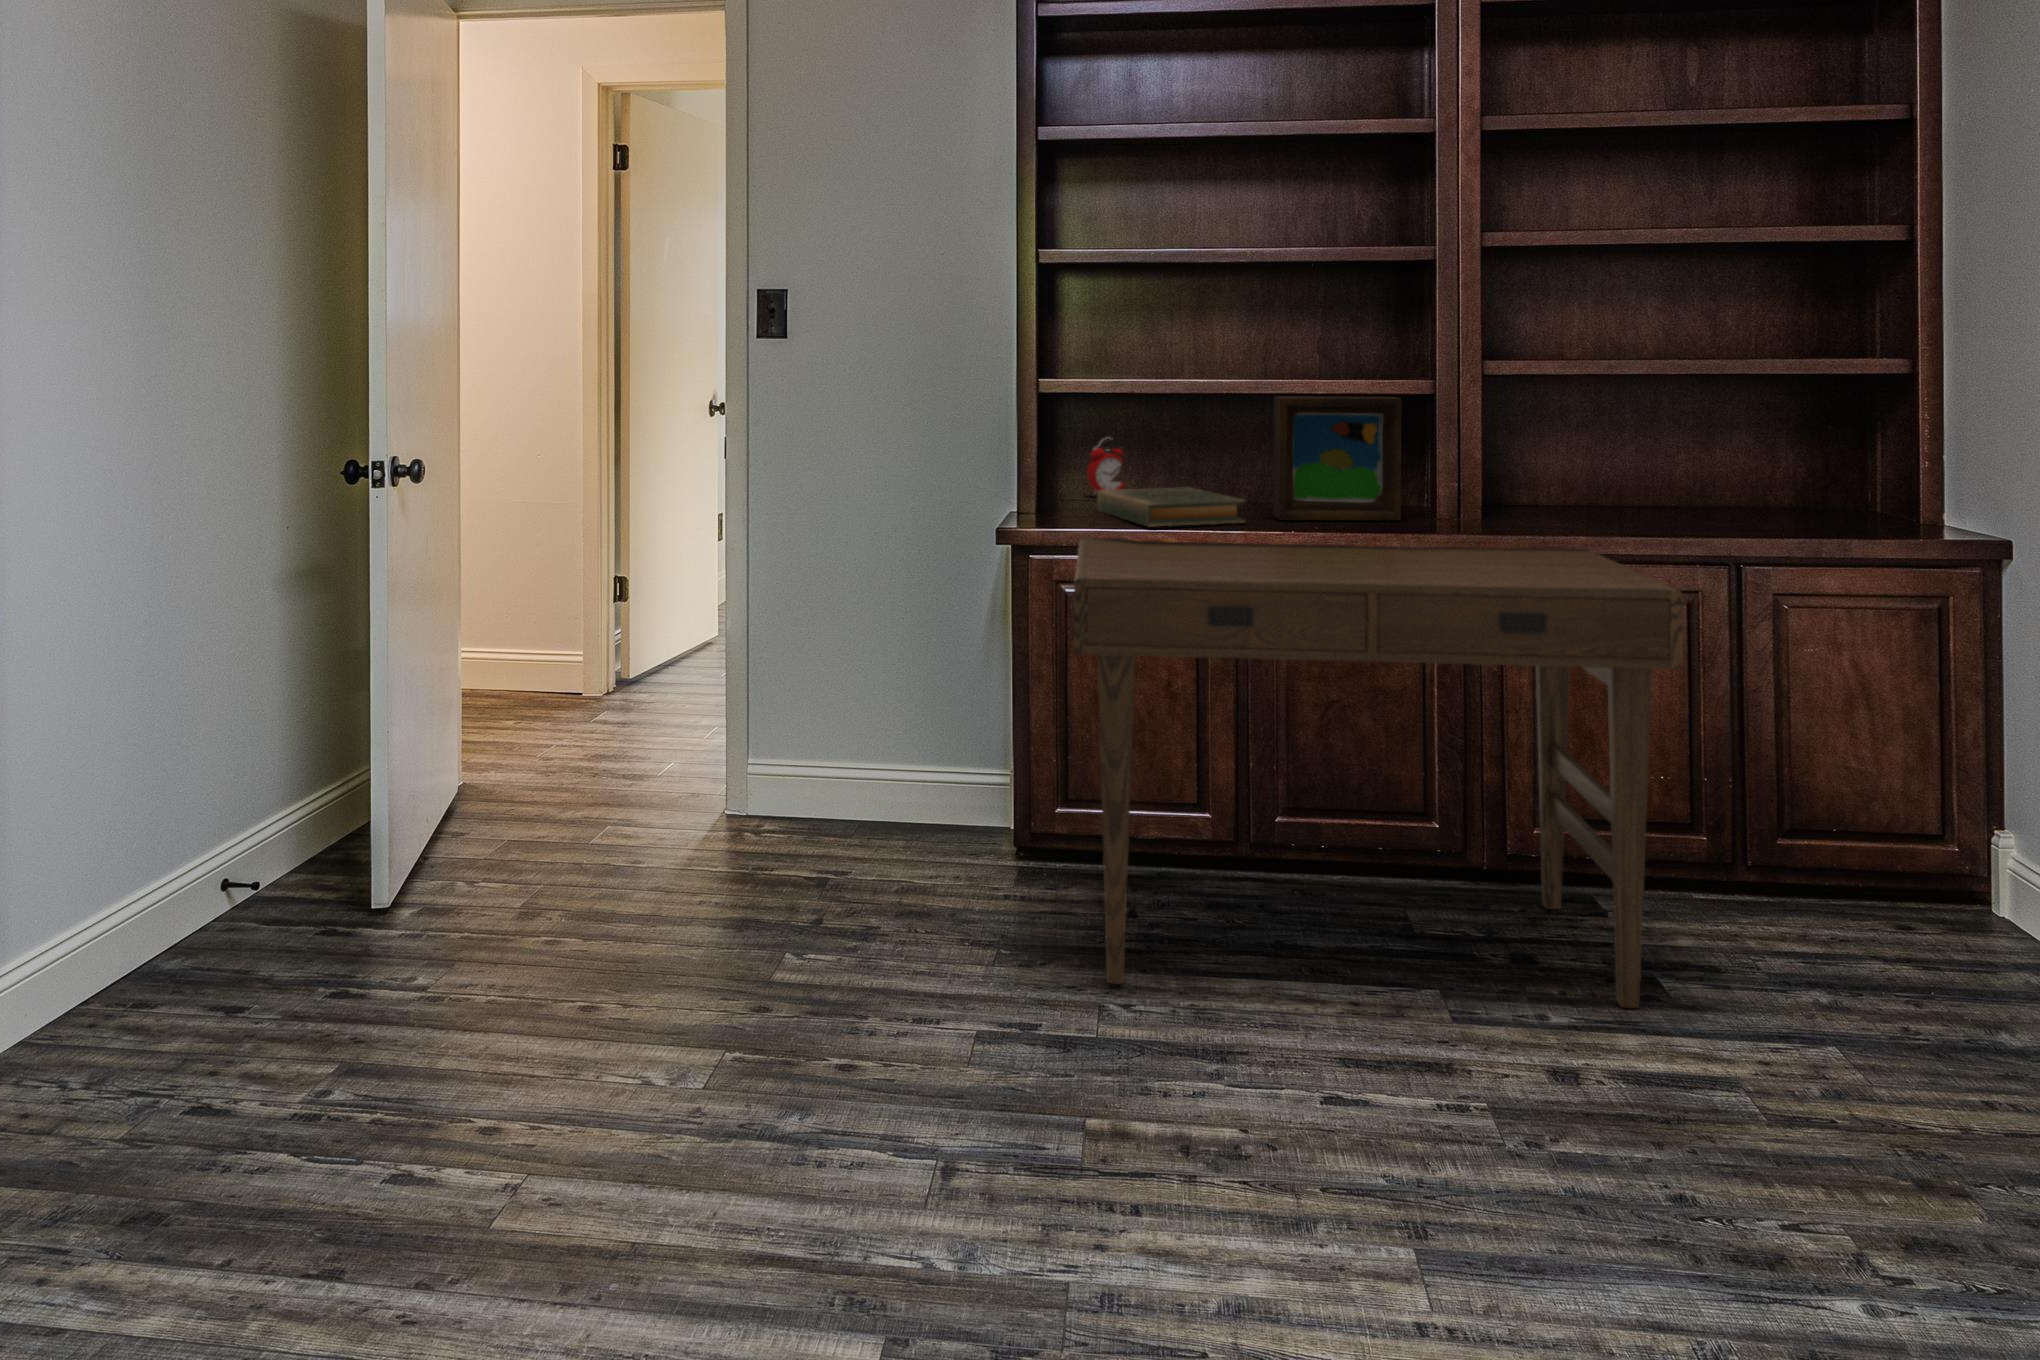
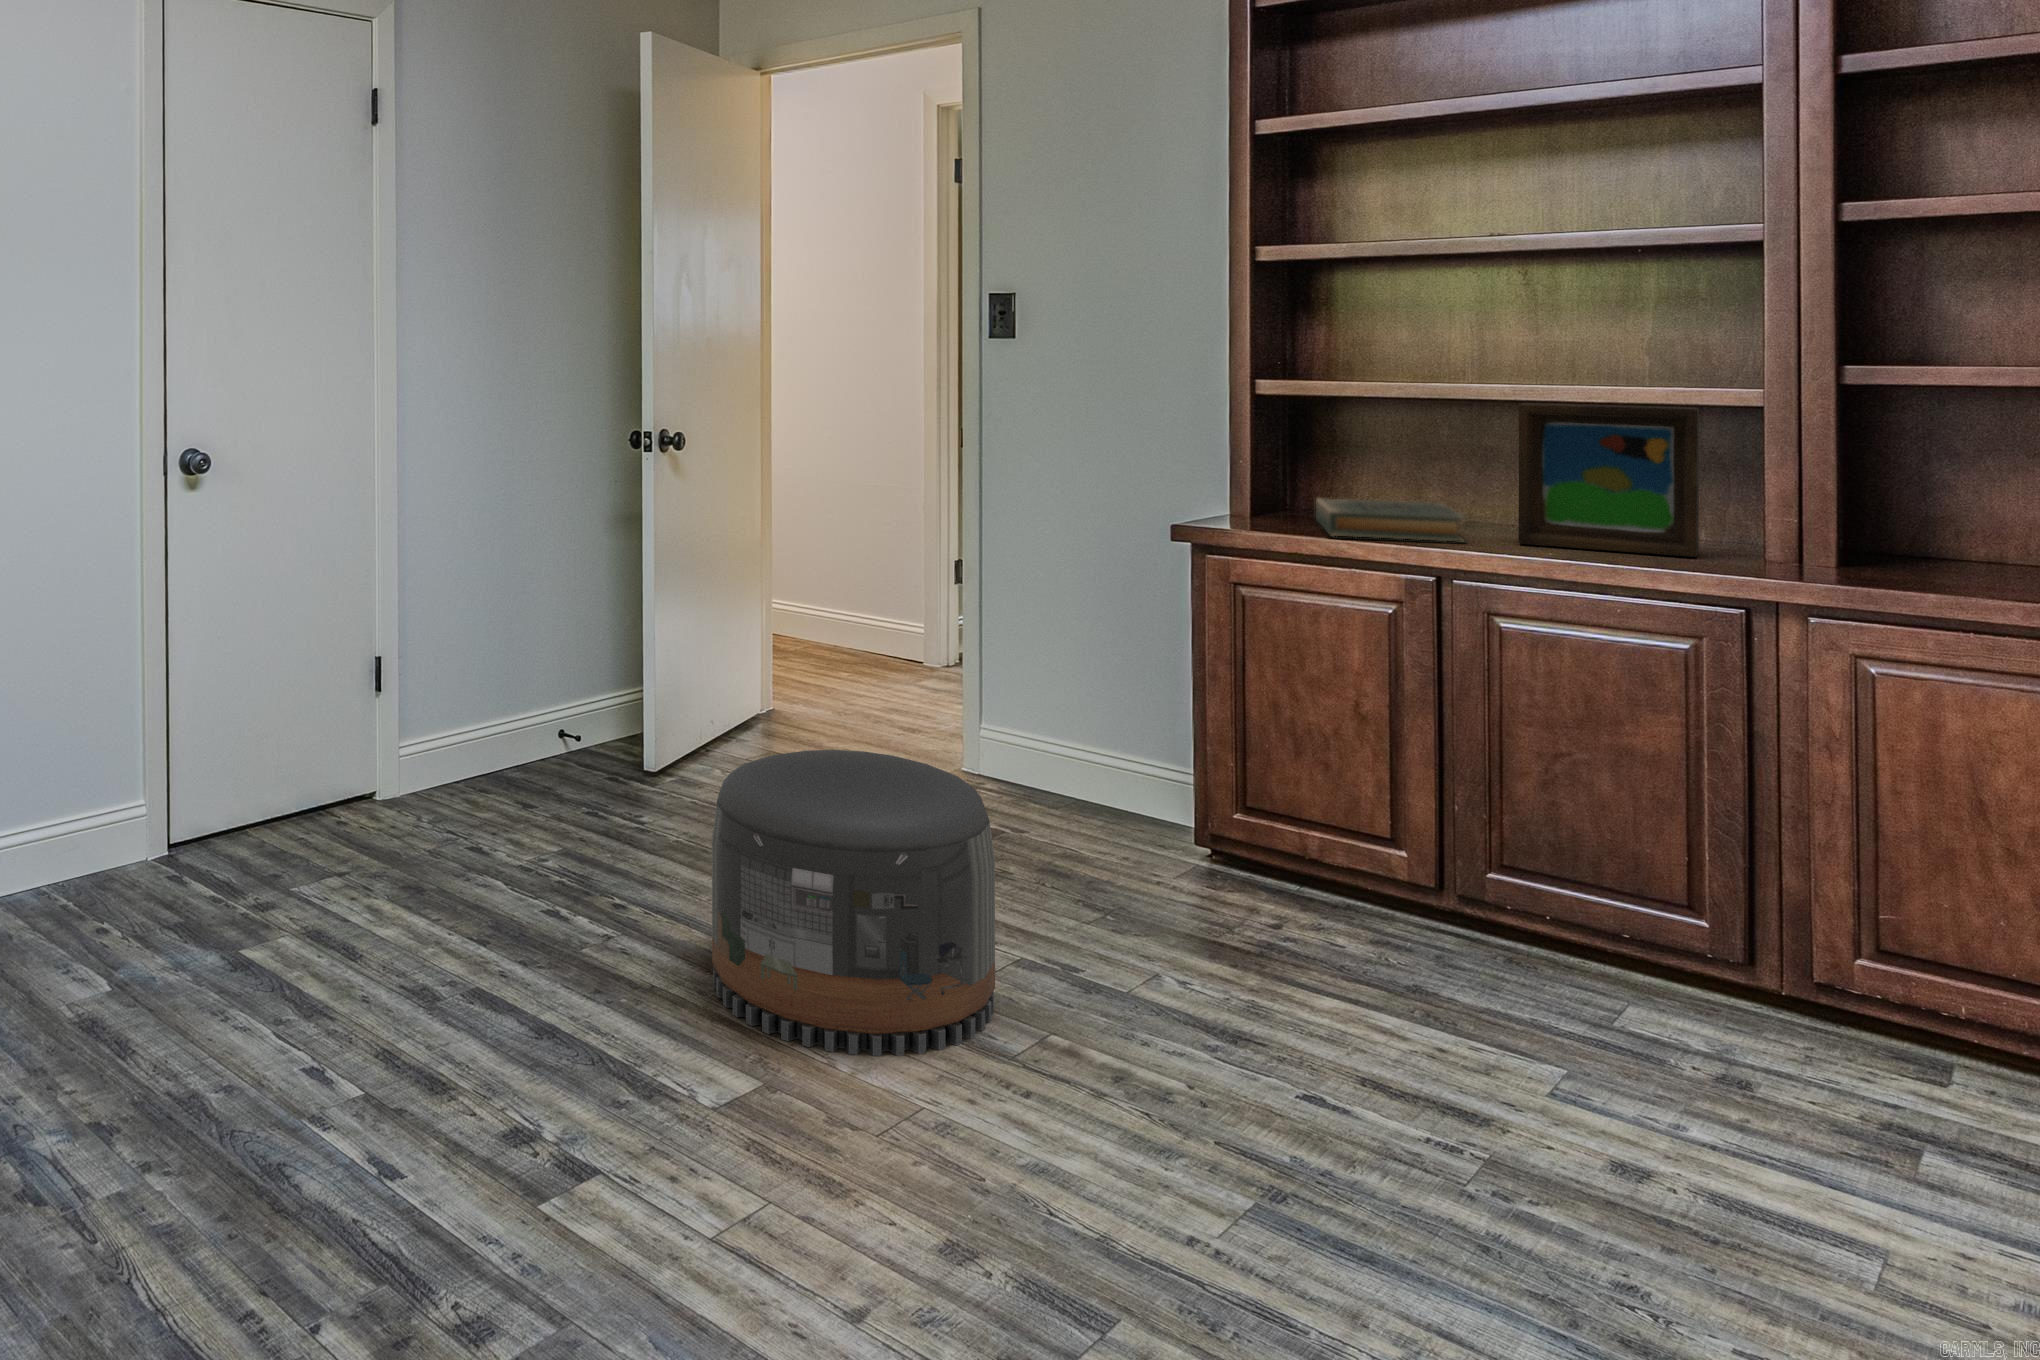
alarm clock: present [1087,437,1125,494] -> none [1335,445,1387,510]
desk: present [1074,538,1683,1009] -> none [1140,540,1932,1165]
pouf: none [689,839,1030,1256] -> present [712,750,995,1056]

